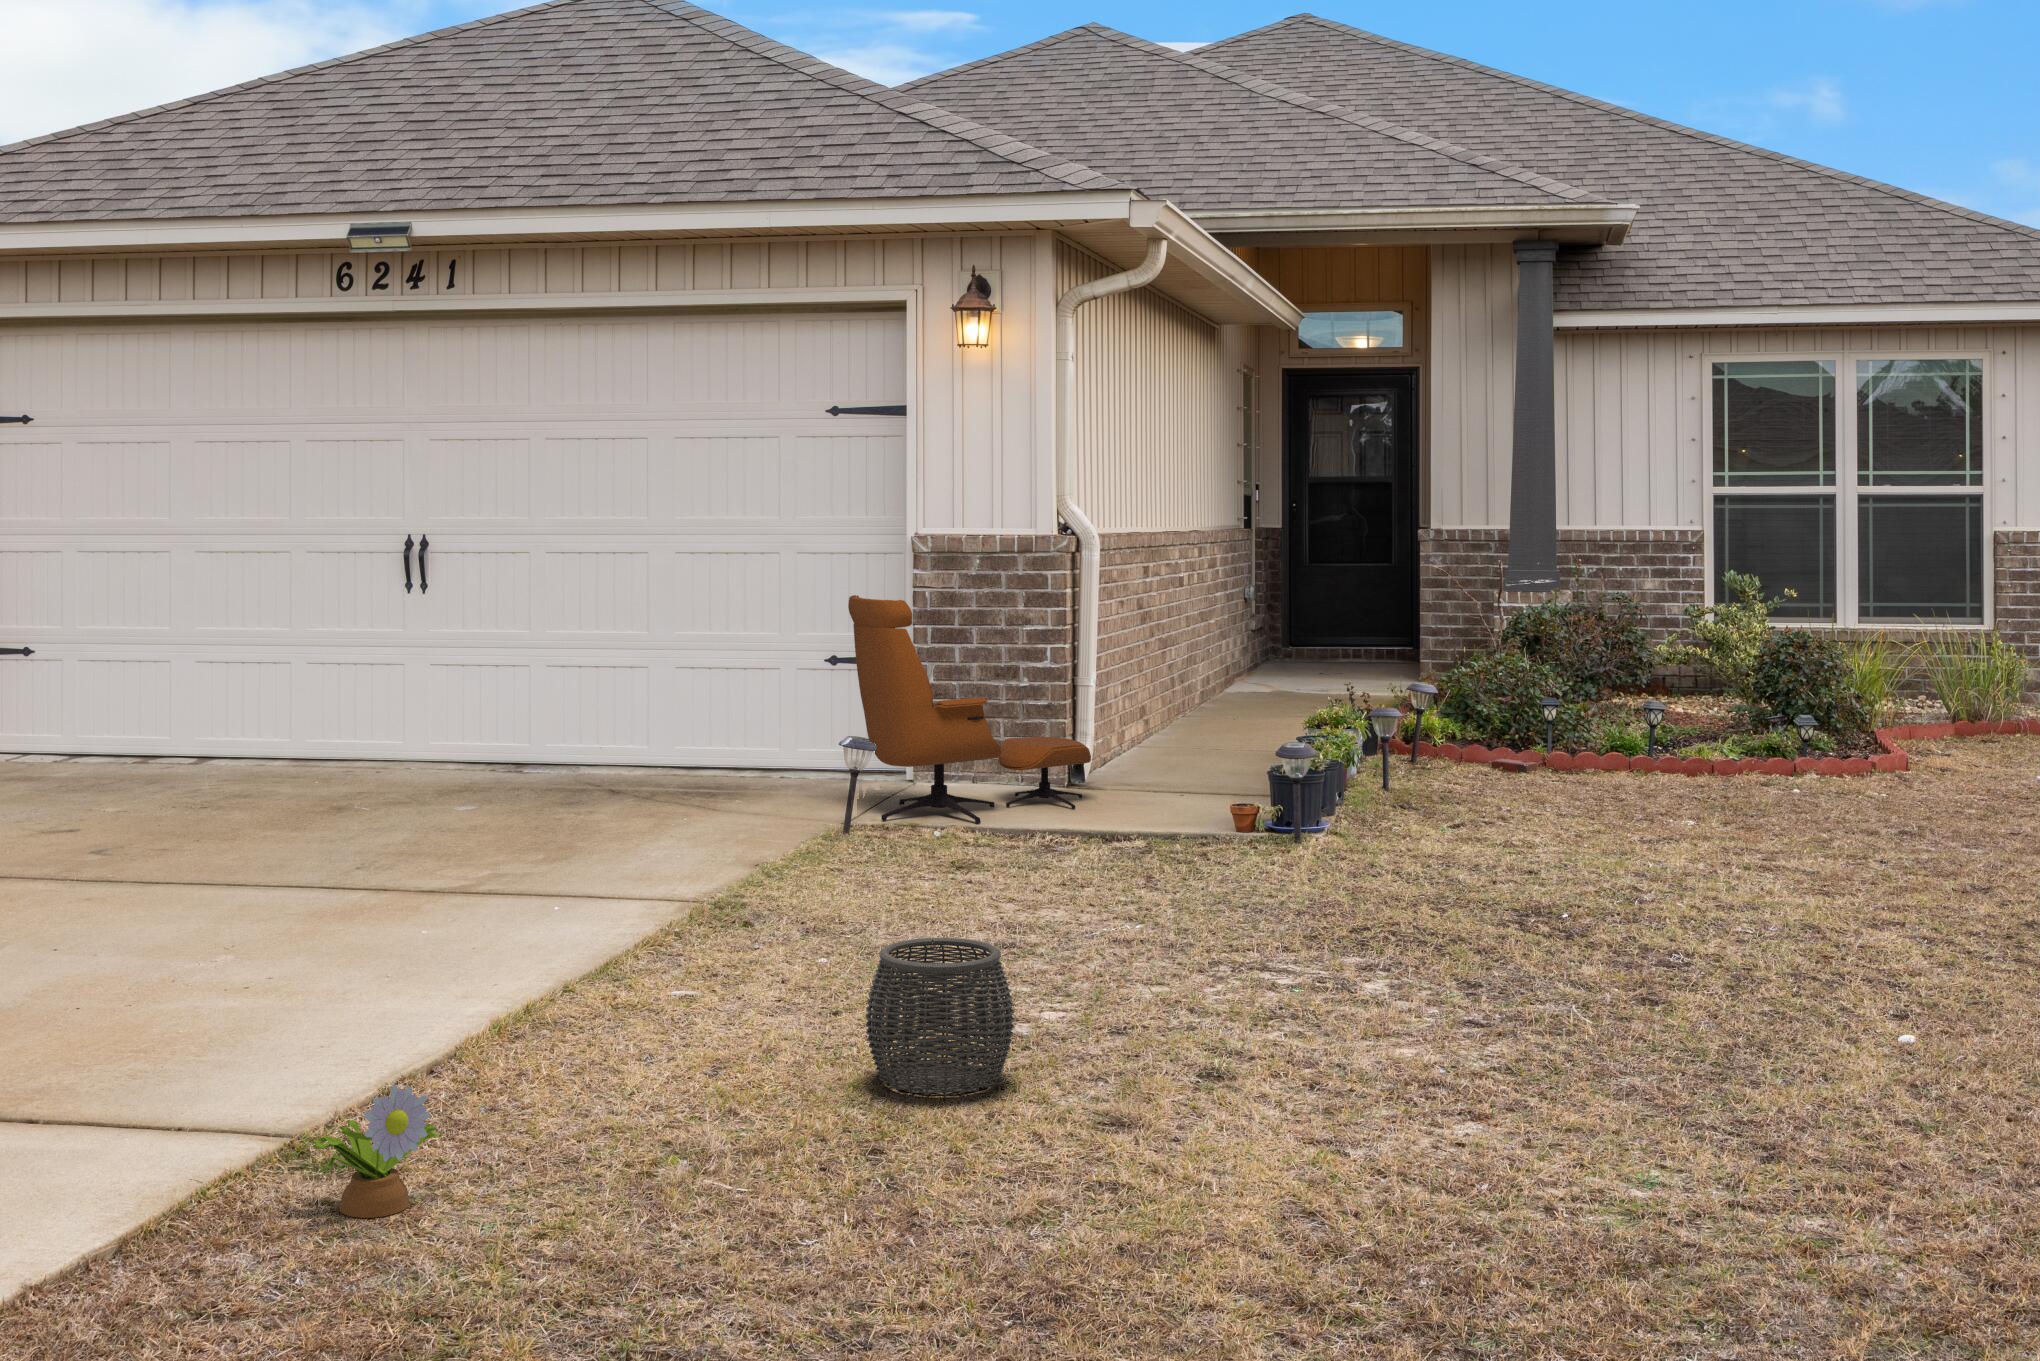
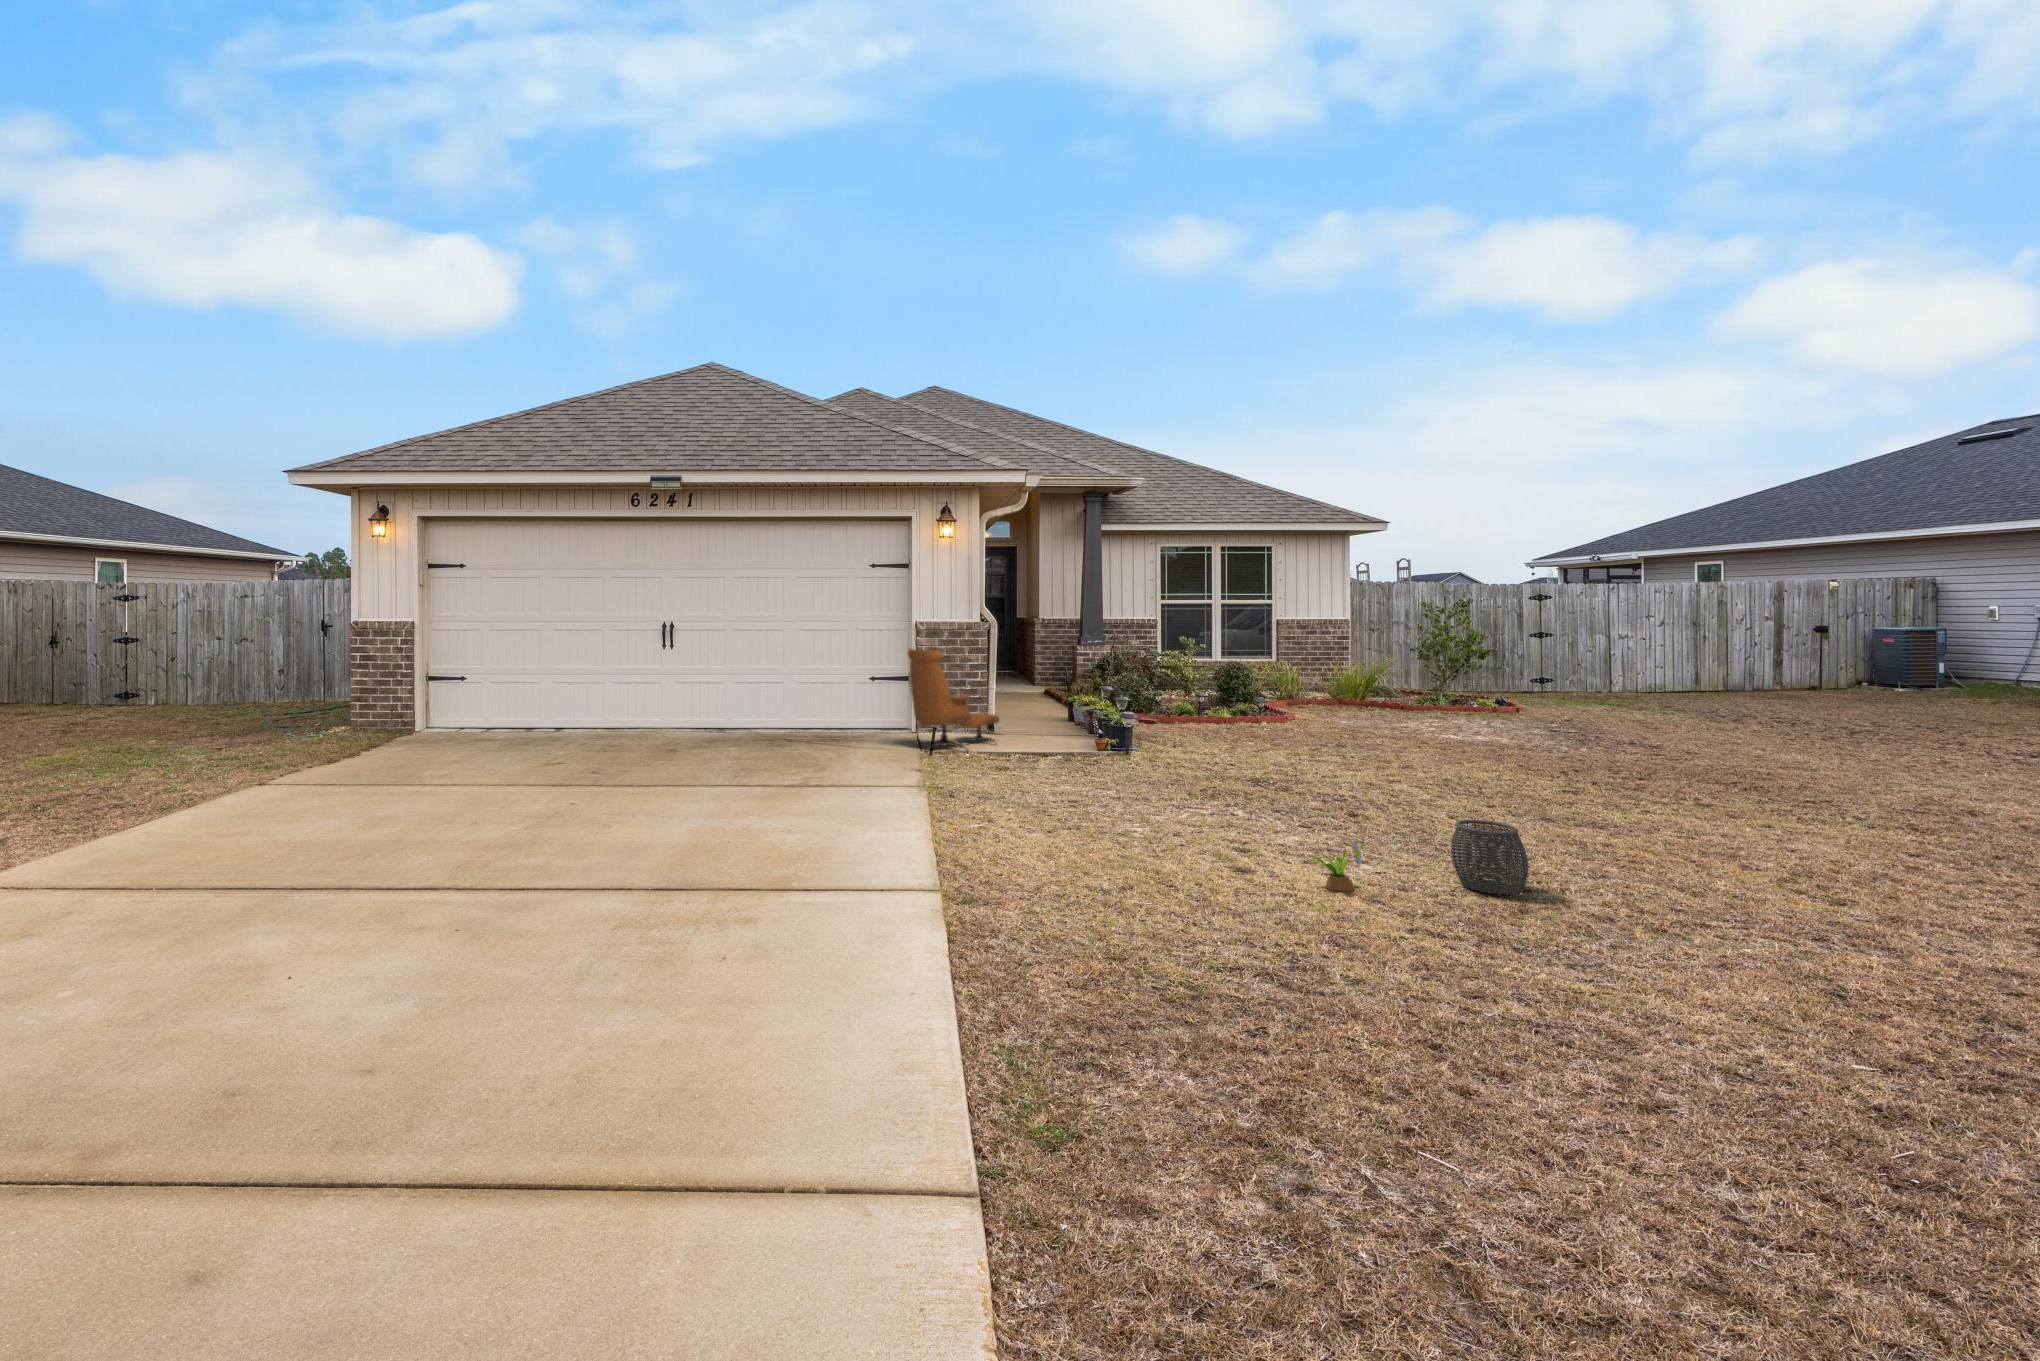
woven basket: present [865,938,1015,1096] -> present [1450,820,1529,895]
decorative plant: present [309,1084,443,1218] -> present [1312,839,1361,892]

